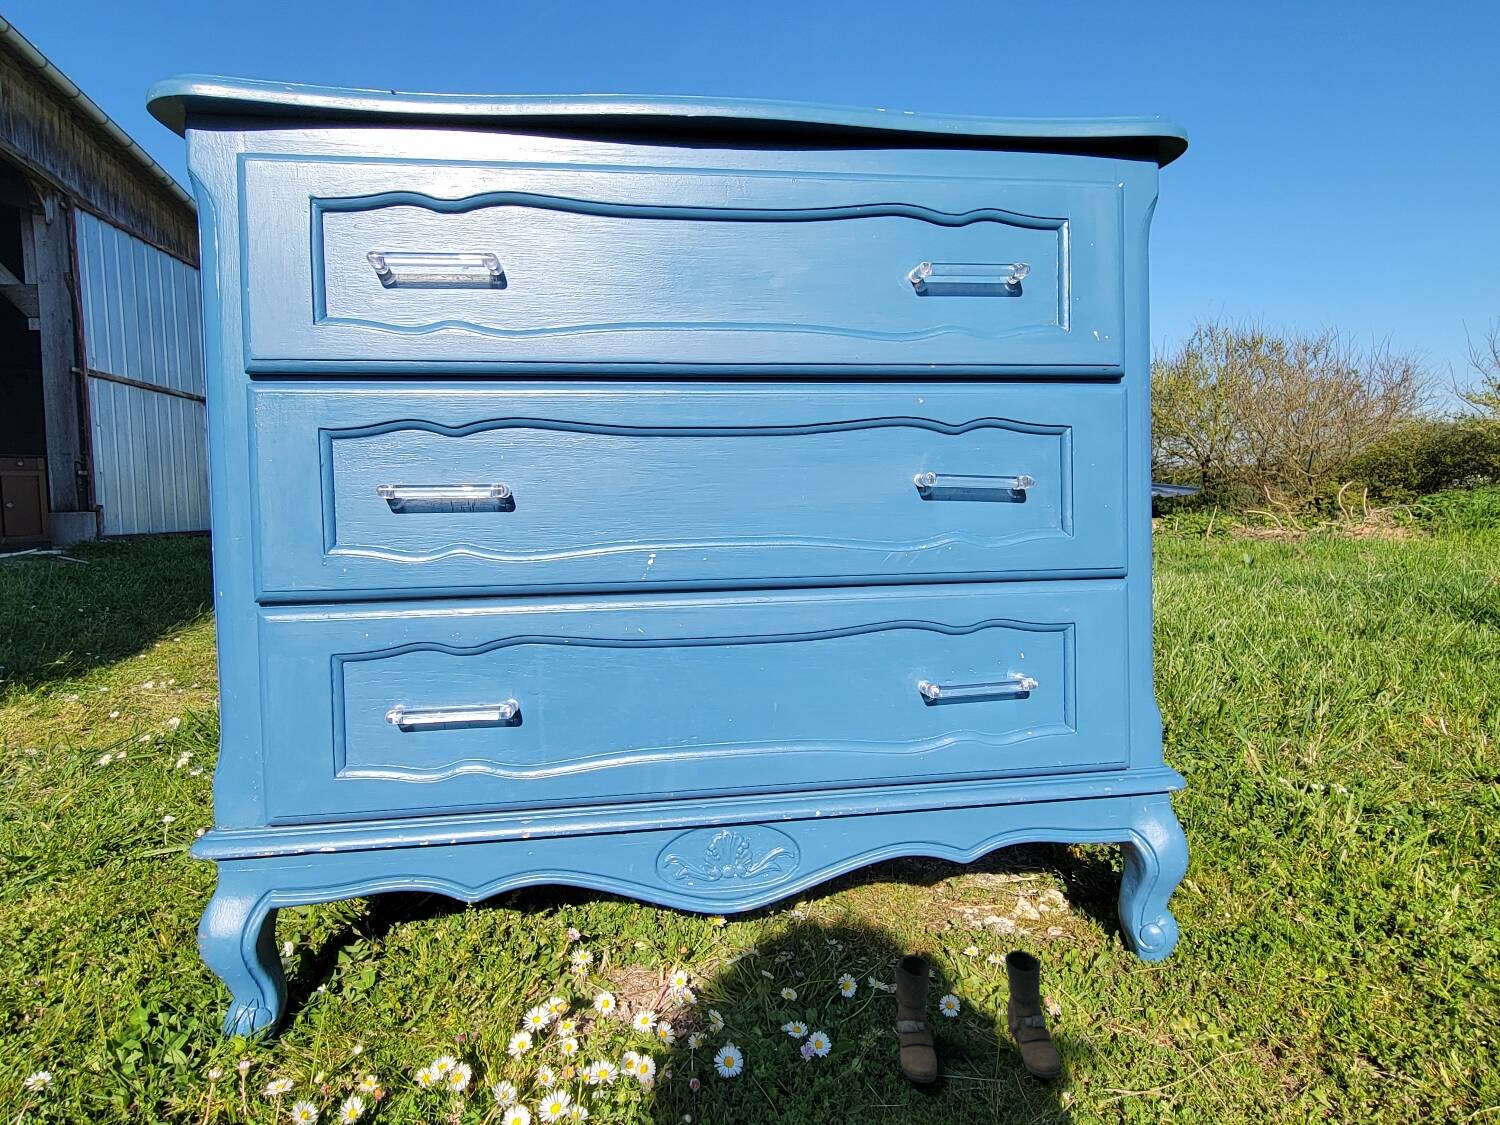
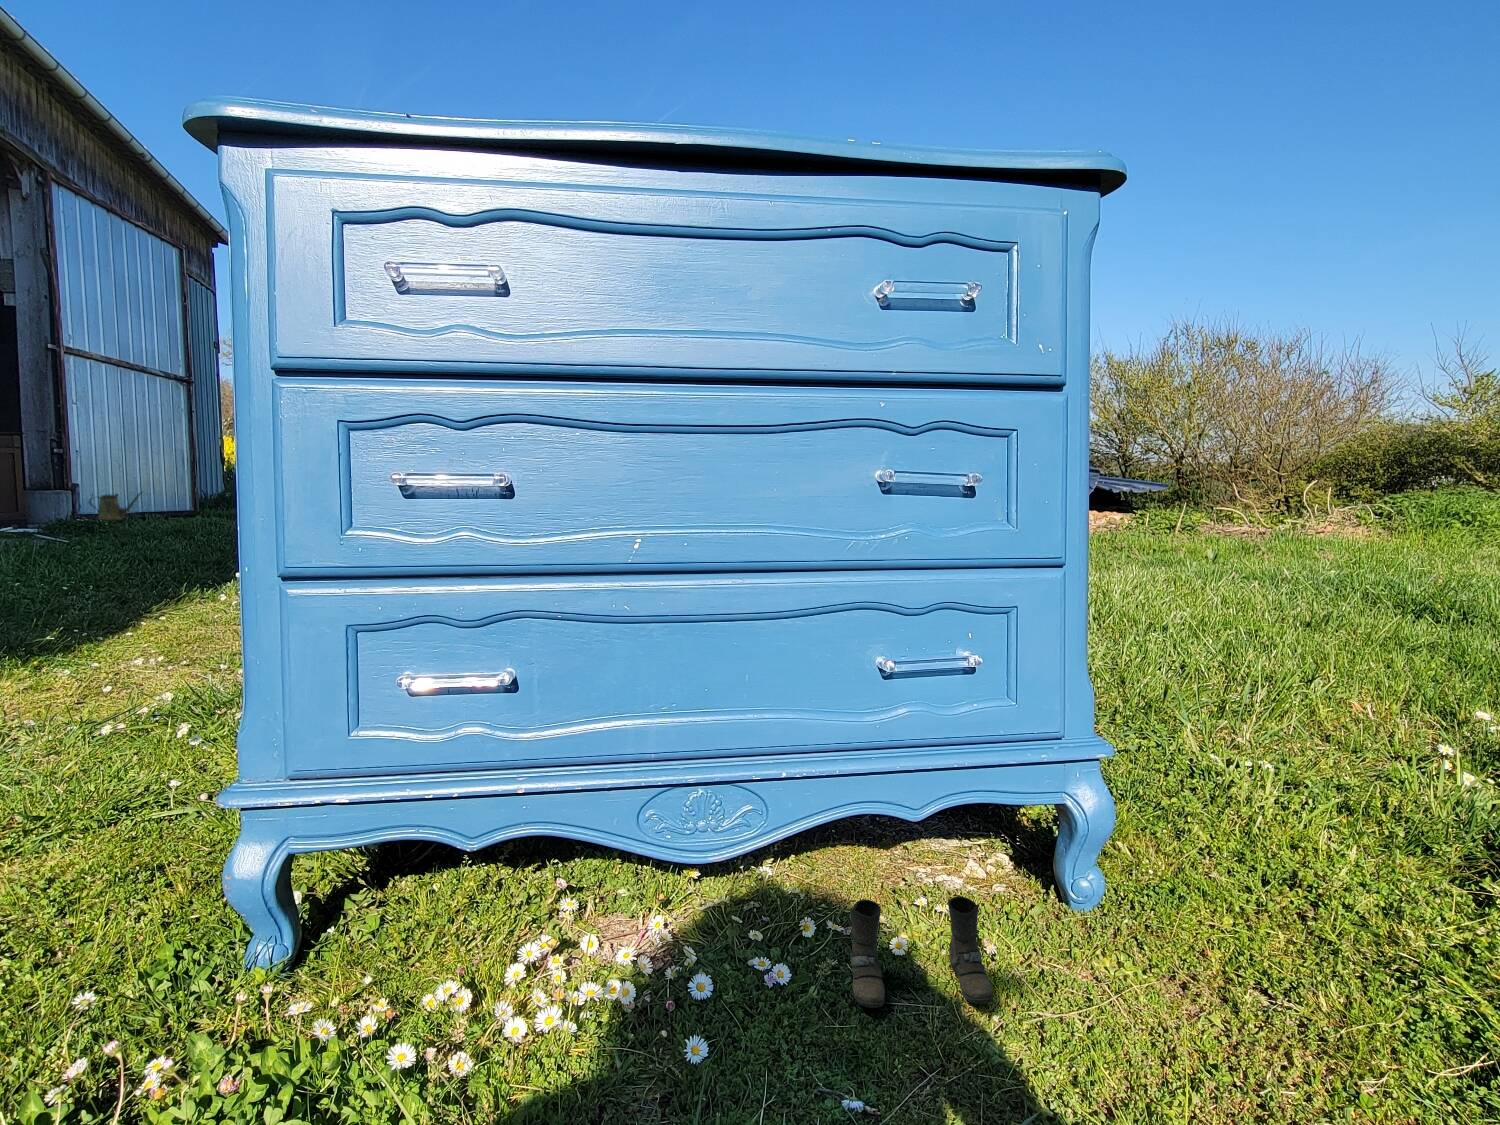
watering can: none [117,512,171,542] -> present [89,492,142,520]

